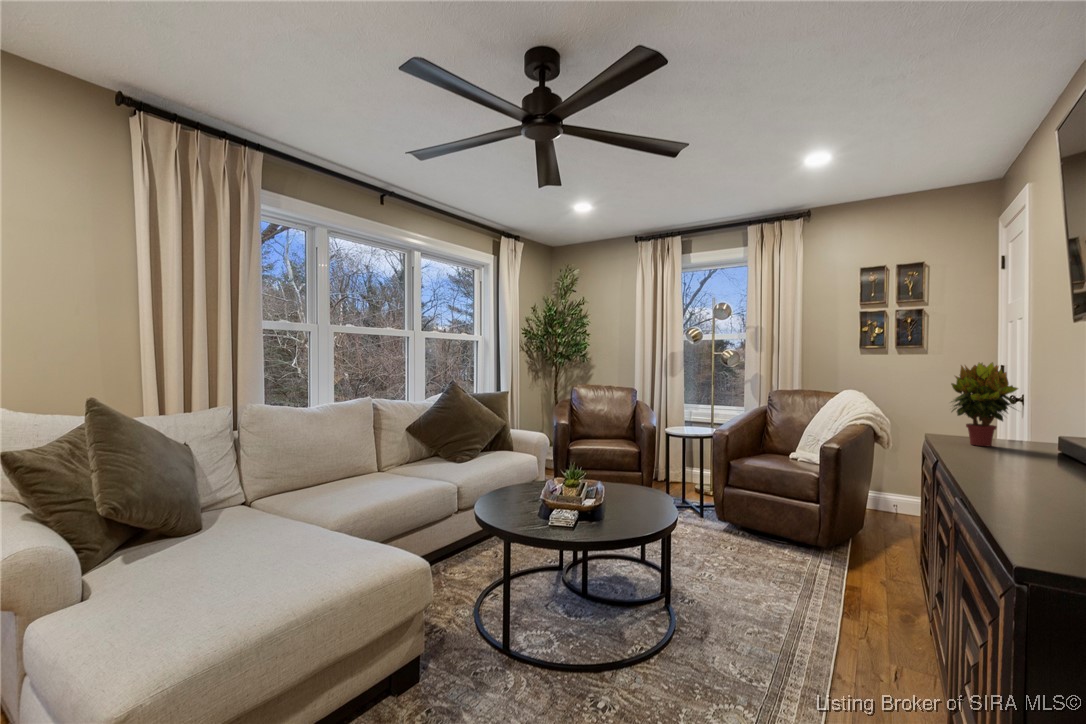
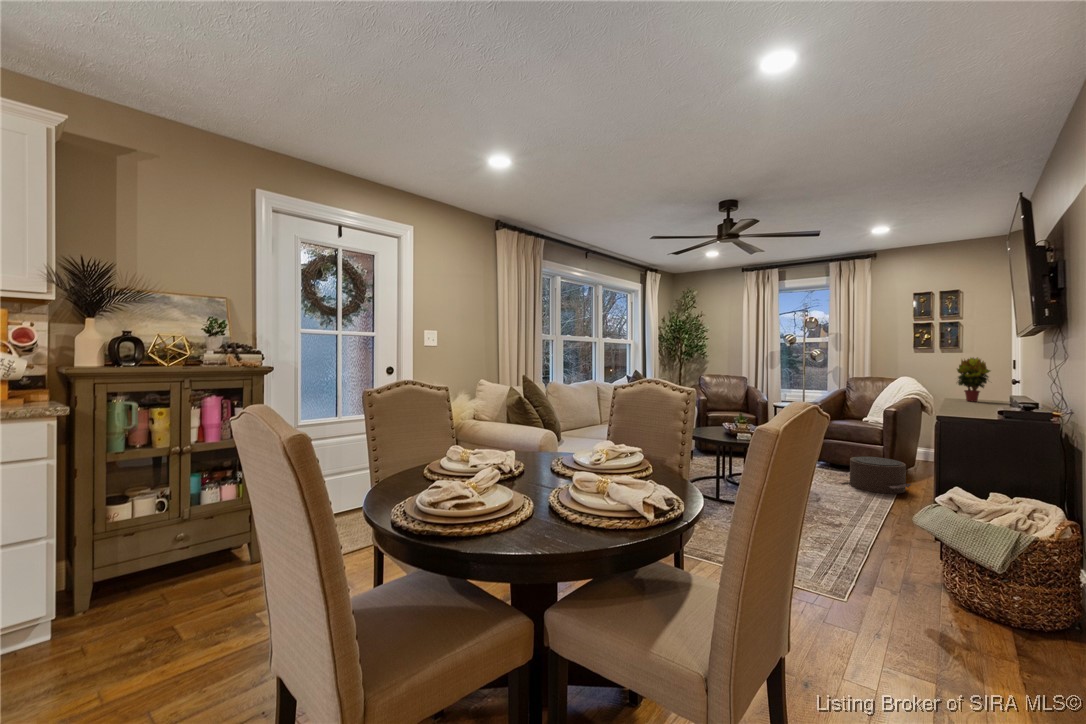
pouf: none [749,529,872,608] -> present [839,457,911,494]

